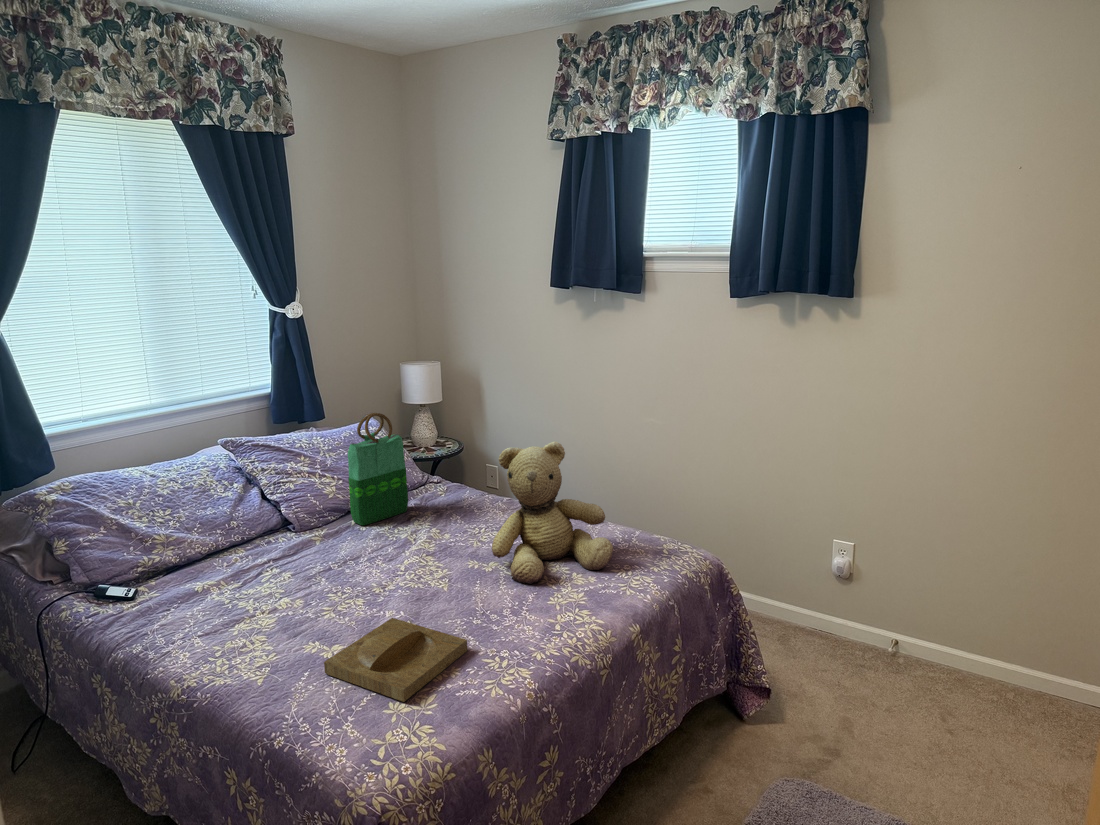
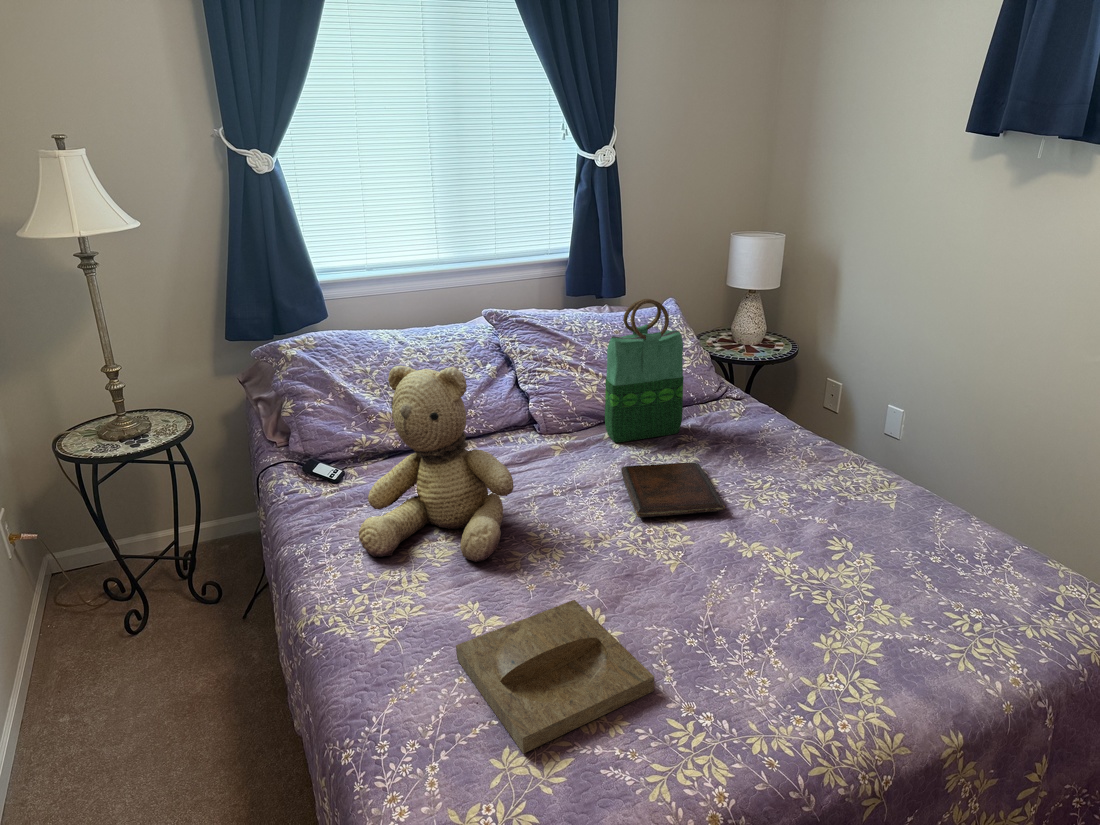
teddy bear: present [492,441,613,584] -> present [359,365,514,562]
book: none [378,526,465,566] -> present [621,462,725,517]

